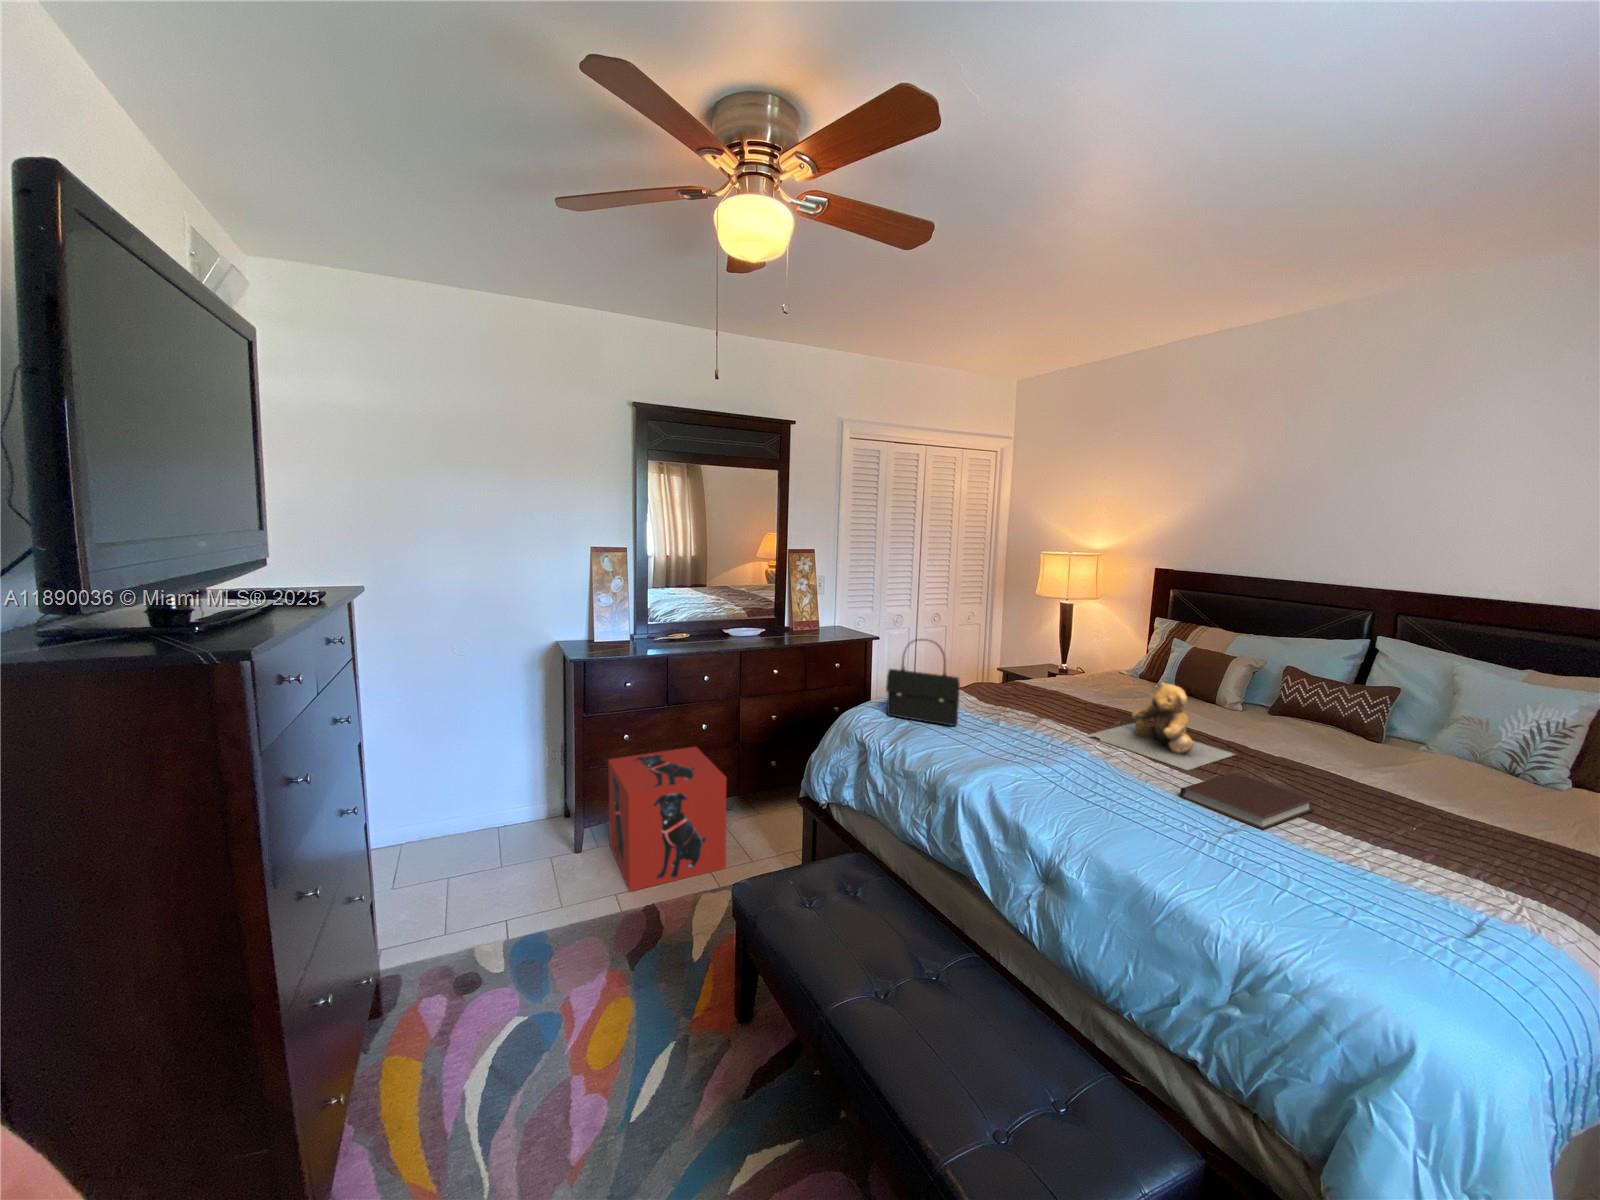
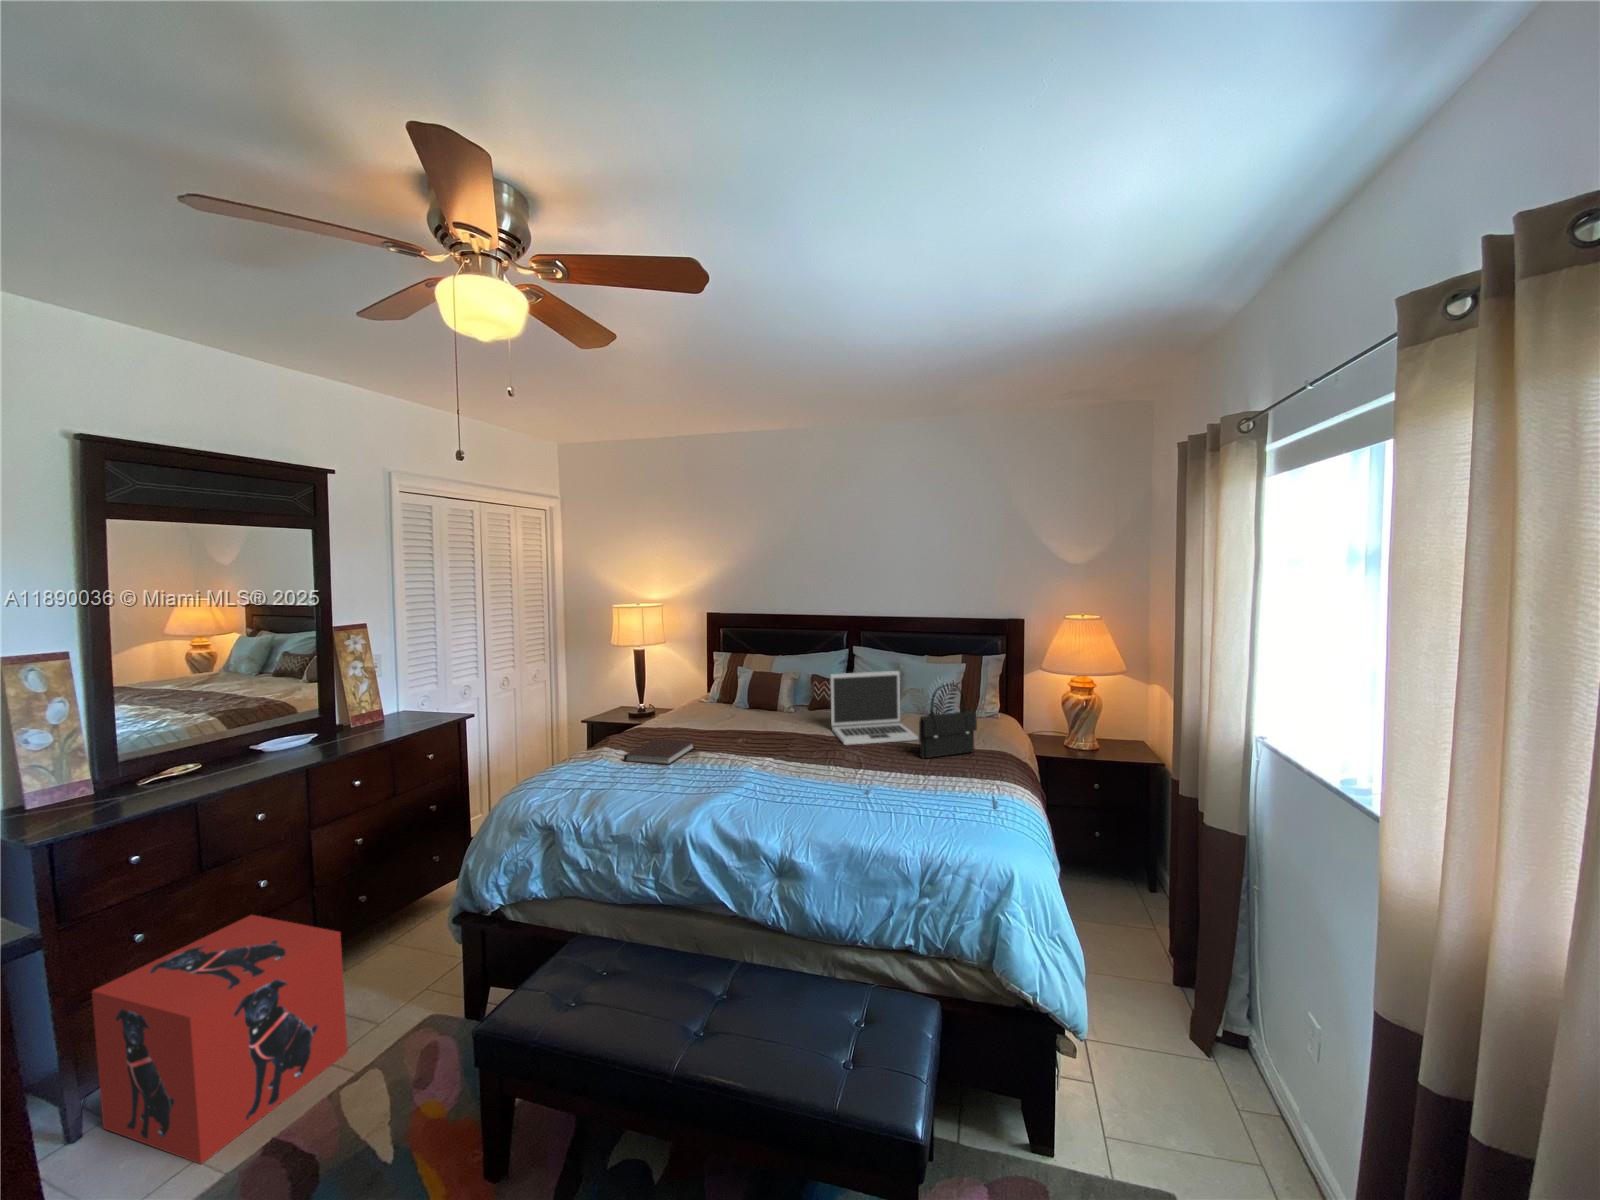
handbag: present [886,639,960,726] -> present [919,684,977,758]
laptop: none [1273,665,1426,796] -> present [830,671,918,745]
teddy bear: present [1088,682,1234,770] -> none [729,702,822,763]
notebook: present [1180,773,1316,830] -> present [624,739,695,765]

